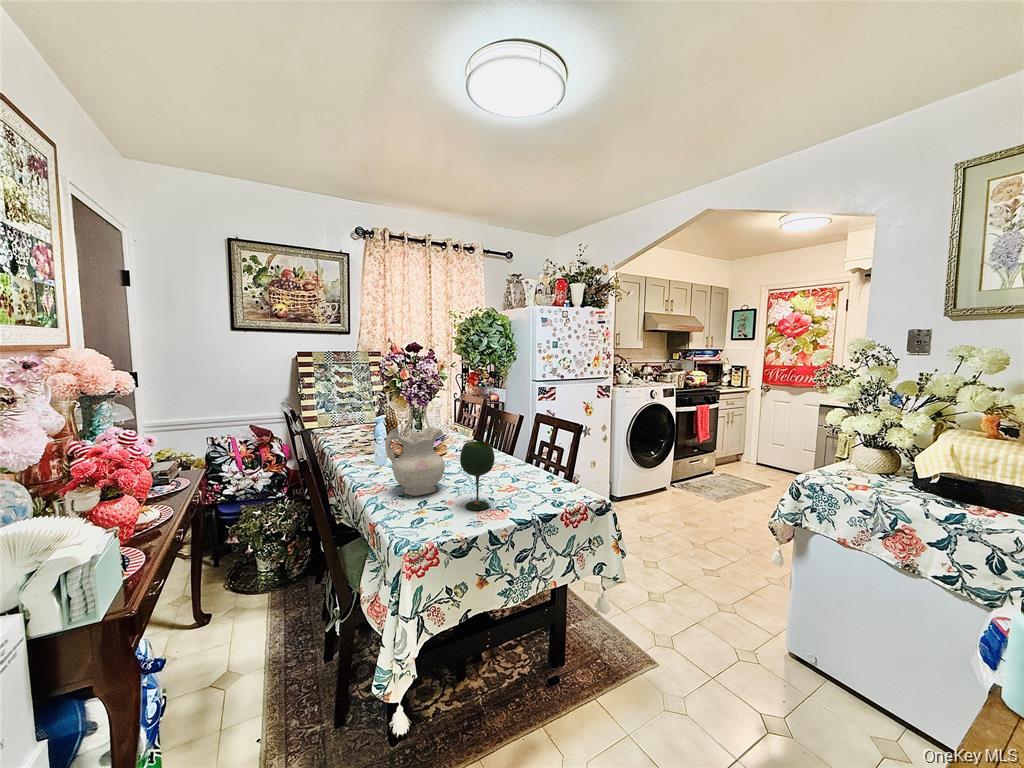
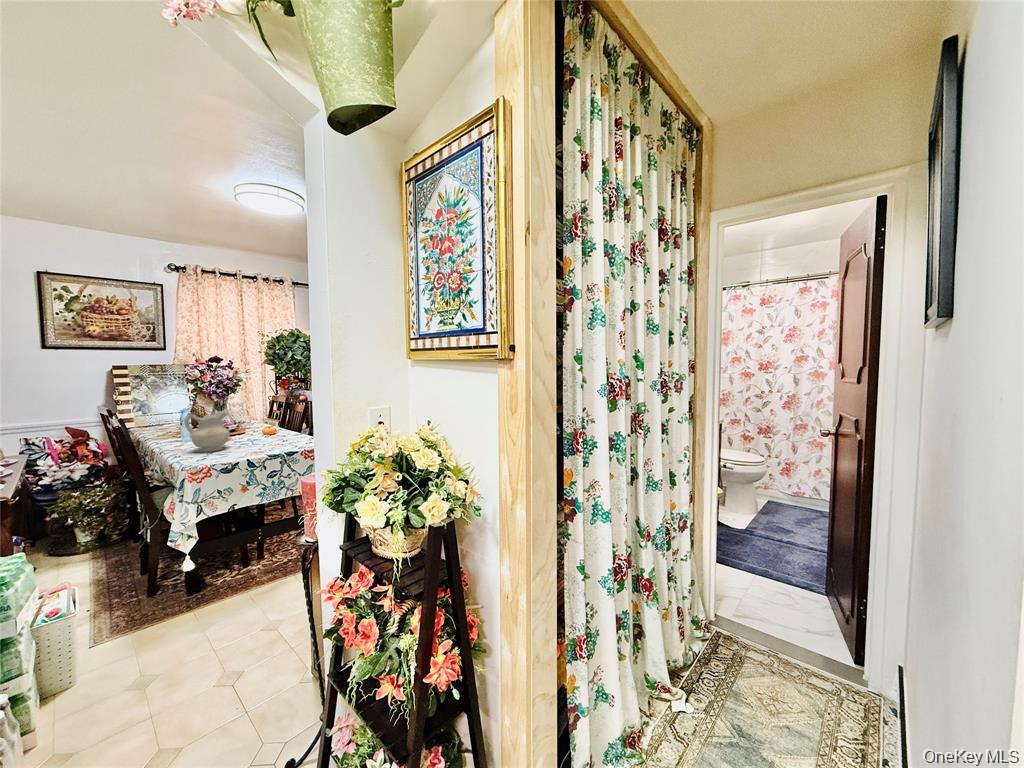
wine glass: present [460,441,495,510] -> none [234,416,257,454]

